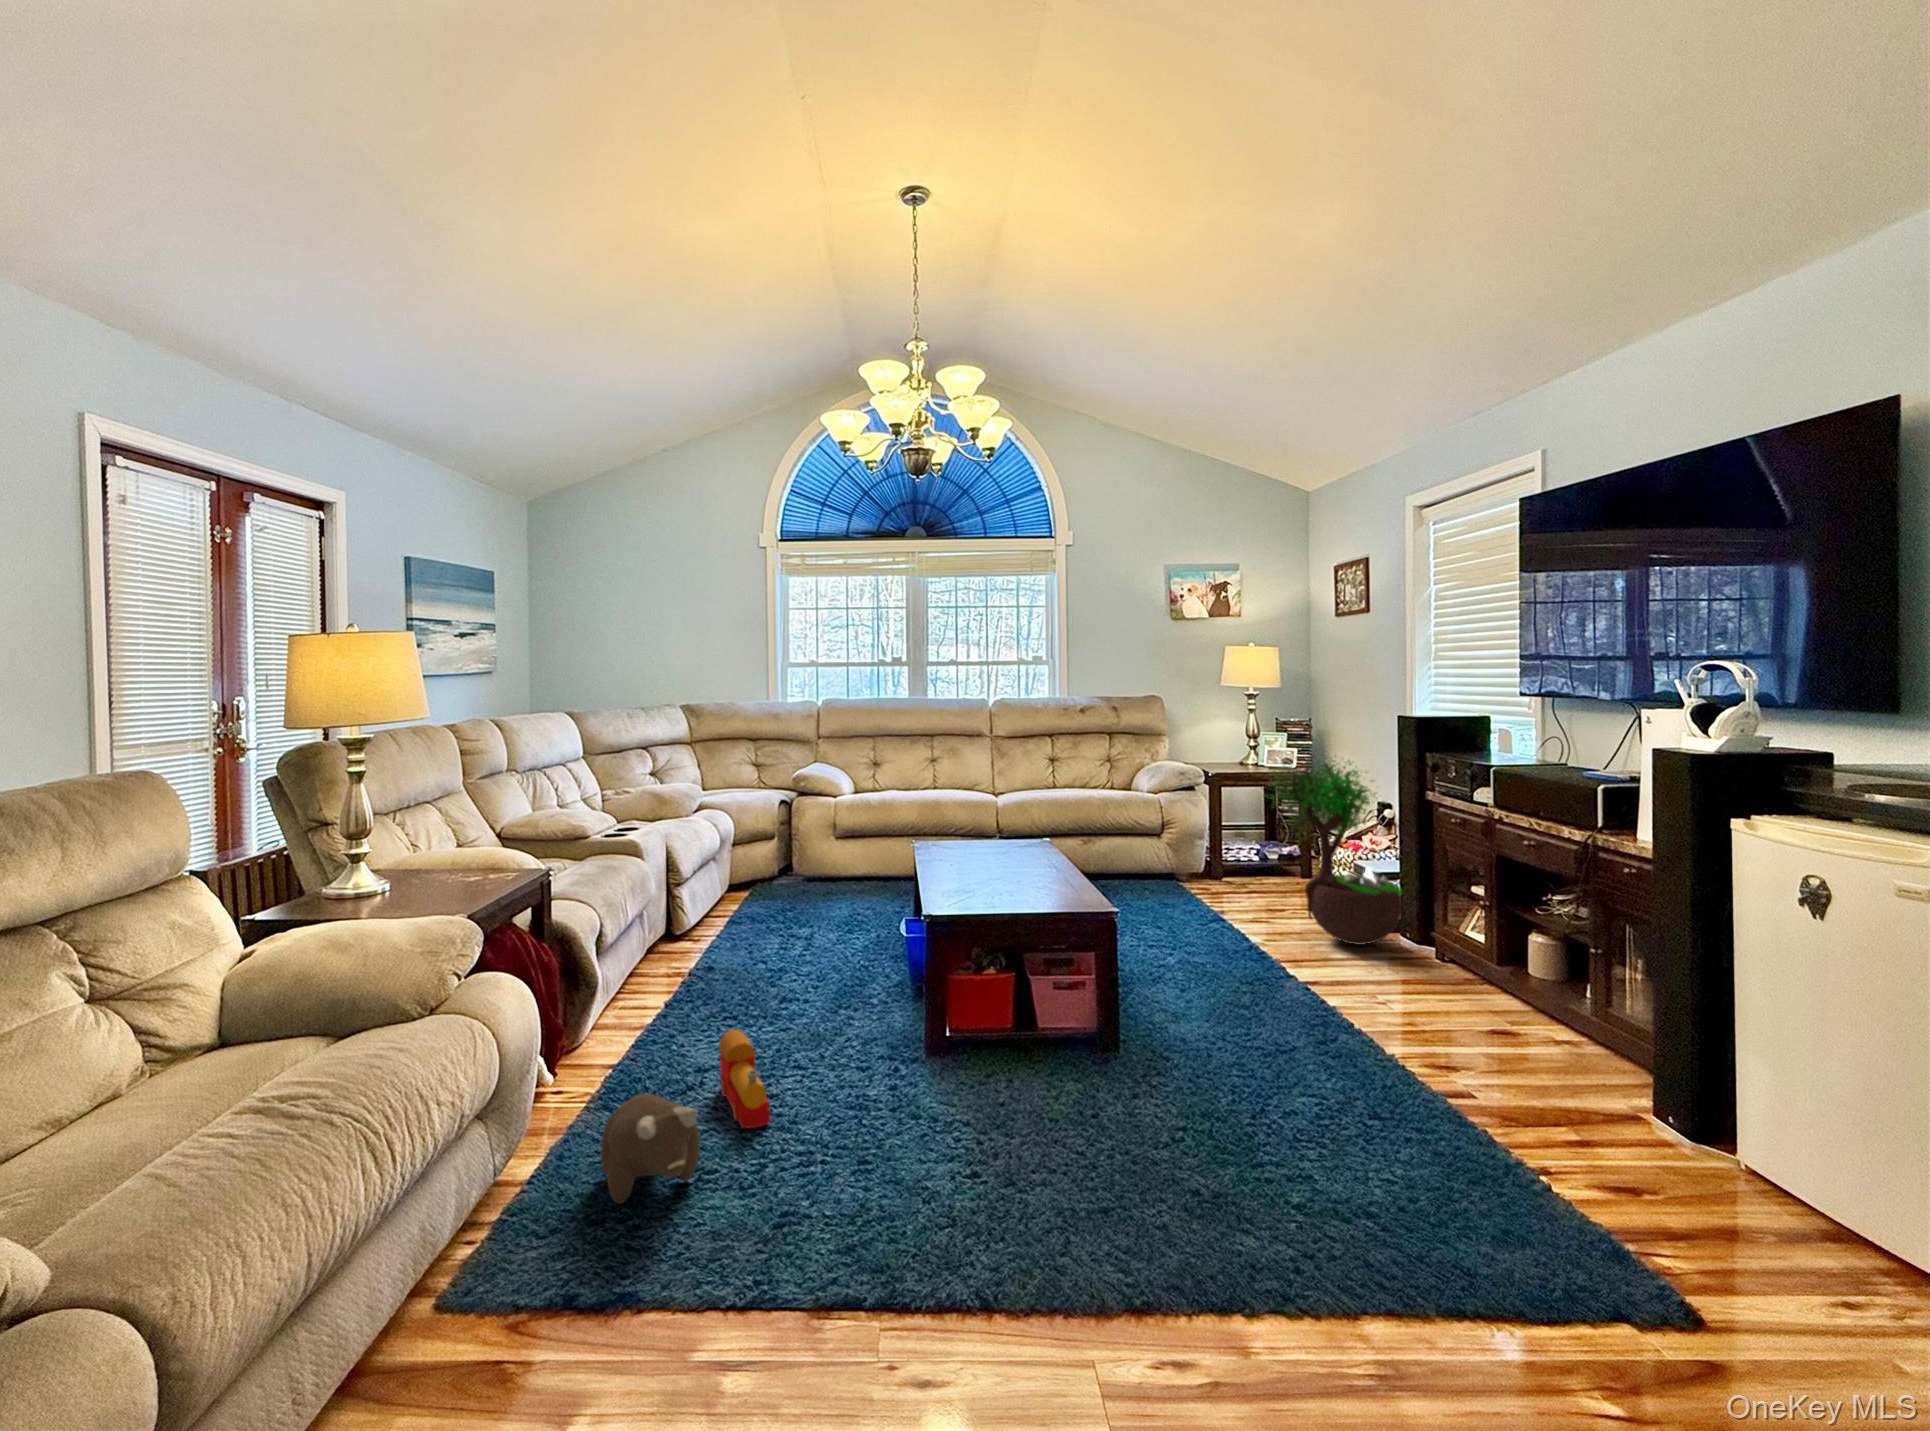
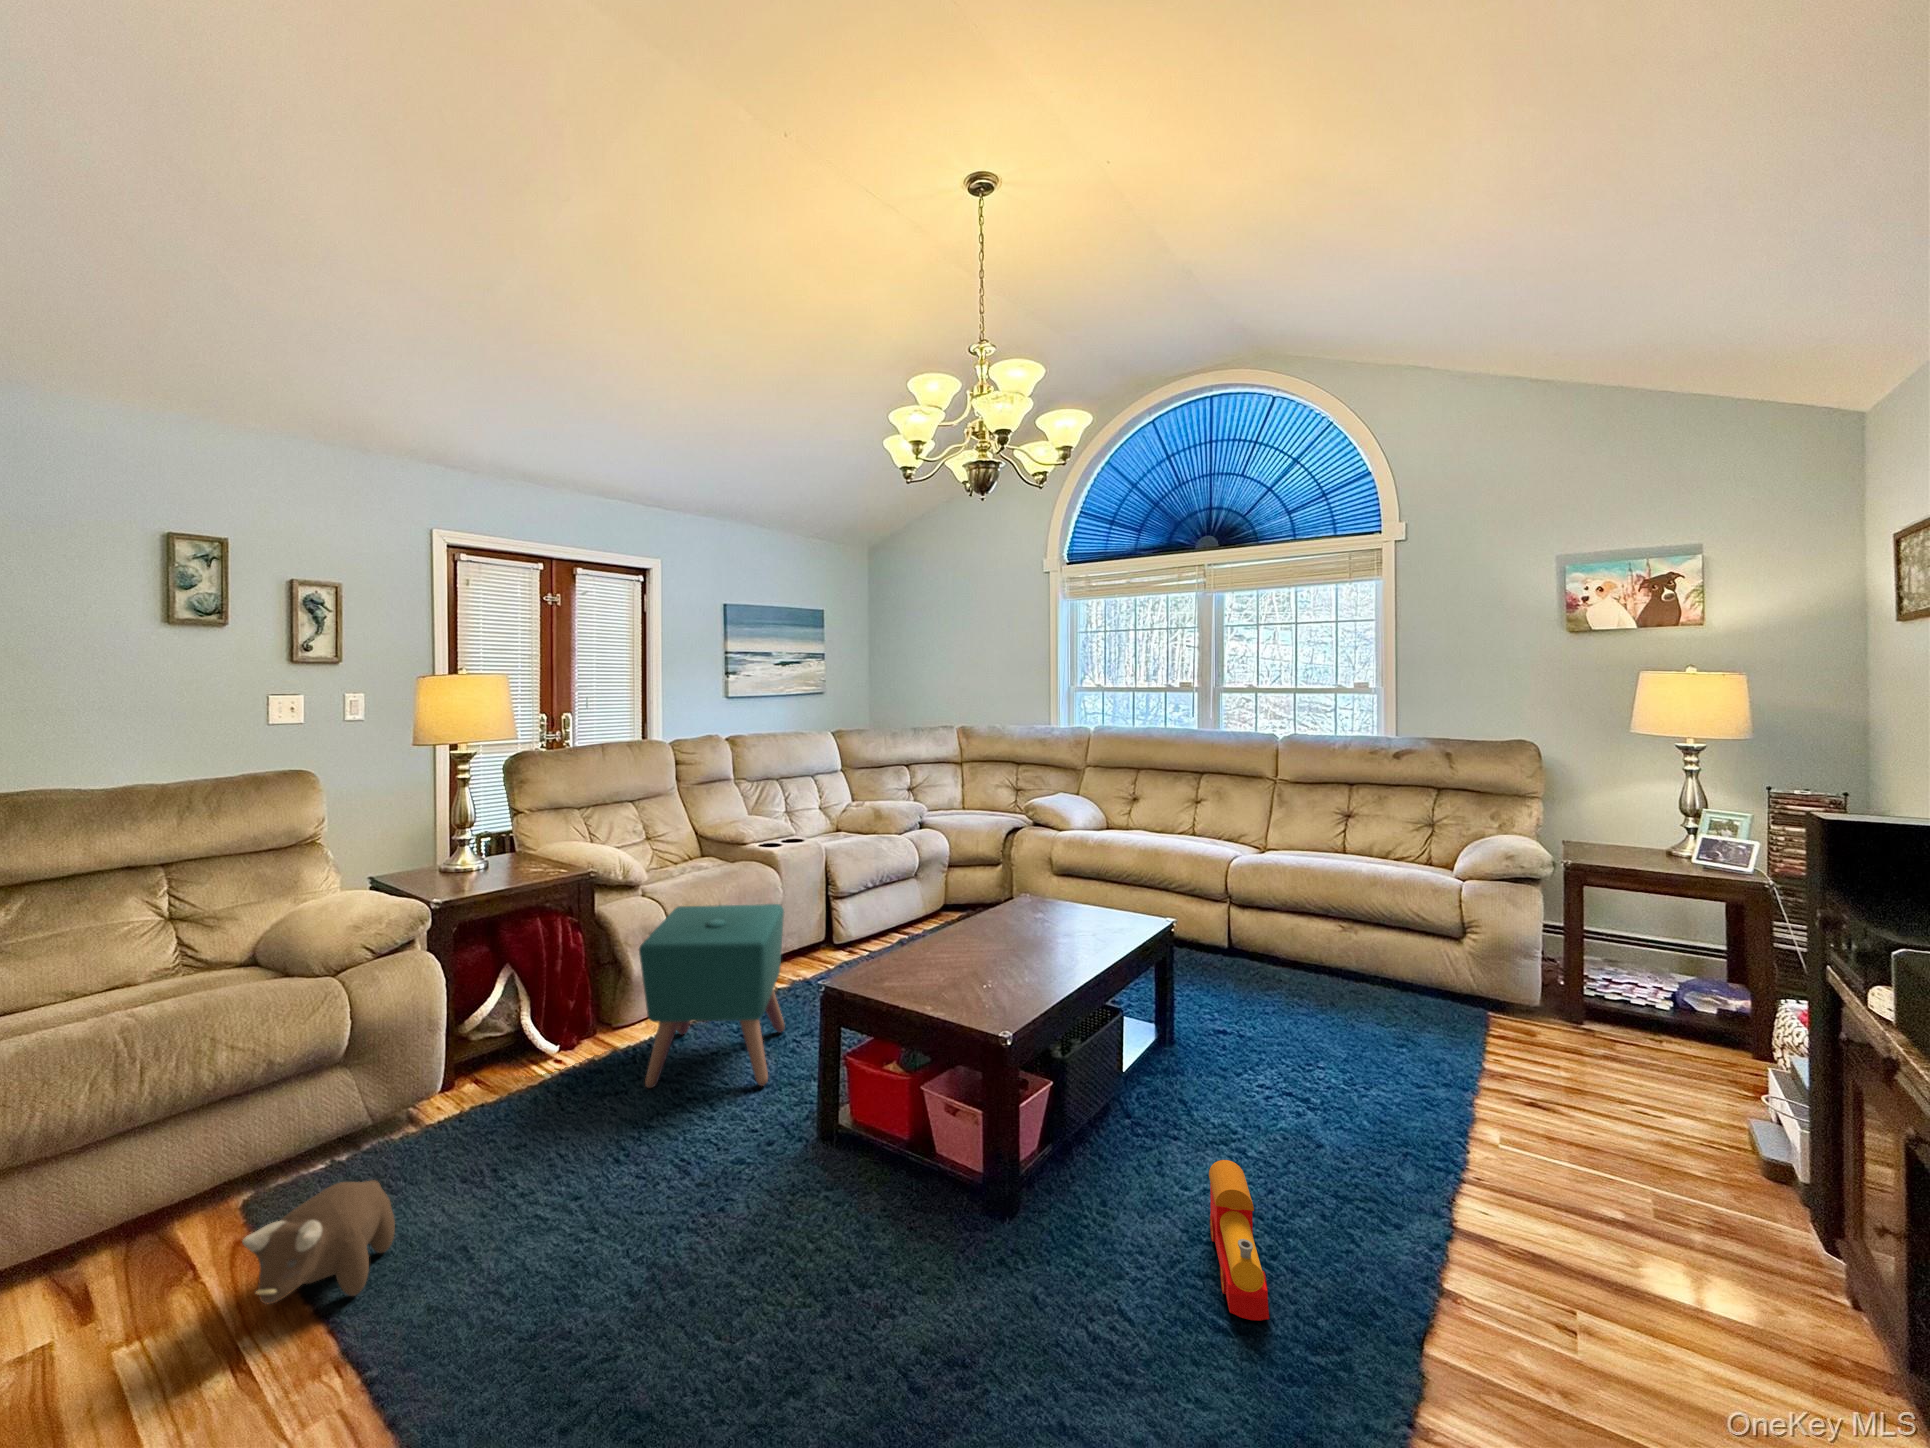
potted tree: present [1265,755,1403,945] -> none [1532,868,1856,1279]
ottoman: none [638,856,793,1037] -> present [639,904,784,1088]
toy train: present [719,1030,771,1128] -> present [1209,1160,1269,1321]

